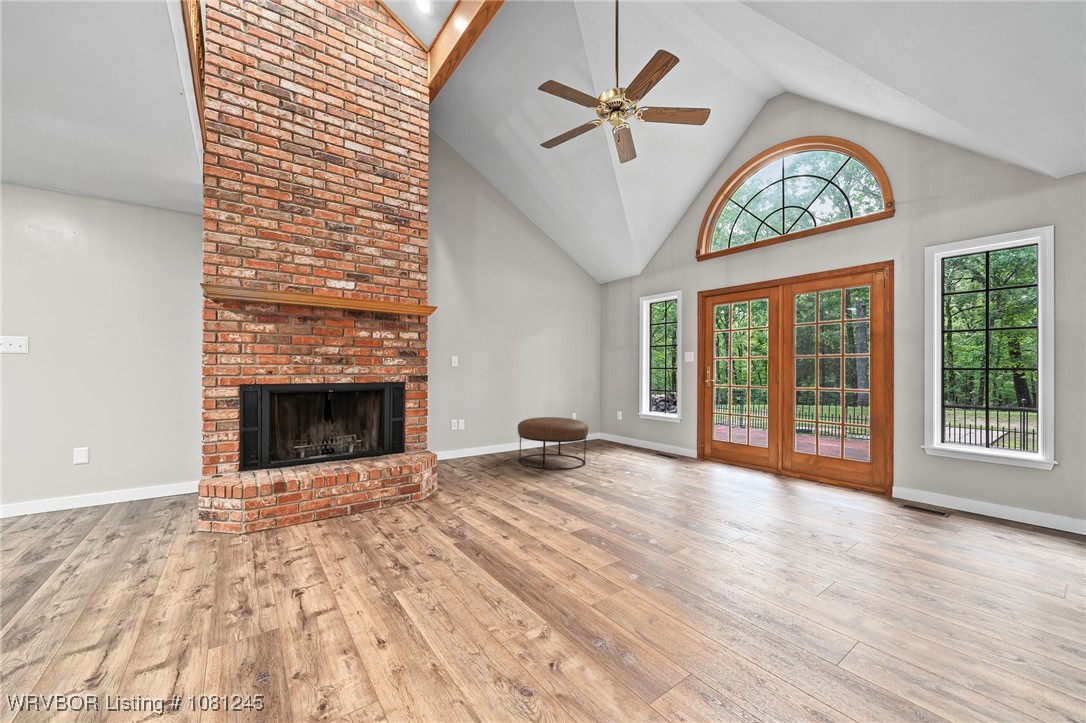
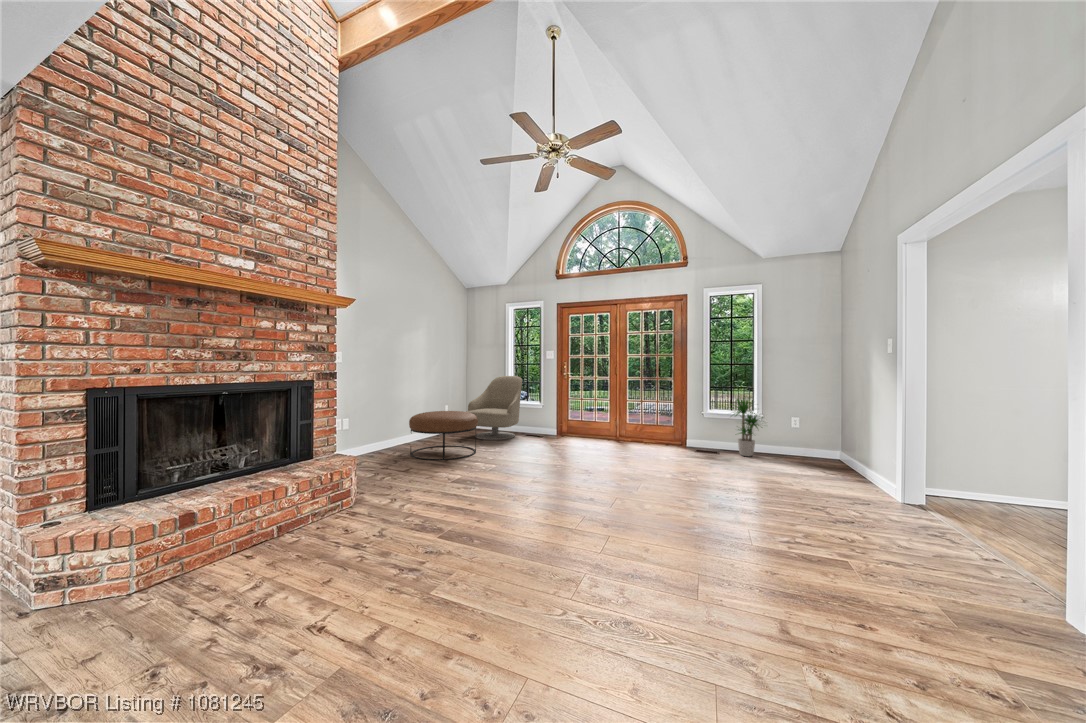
armchair: none [590,382,660,455] -> present [467,376,522,440]
potted plant: none [937,426,1022,526] -> present [731,398,759,456]

